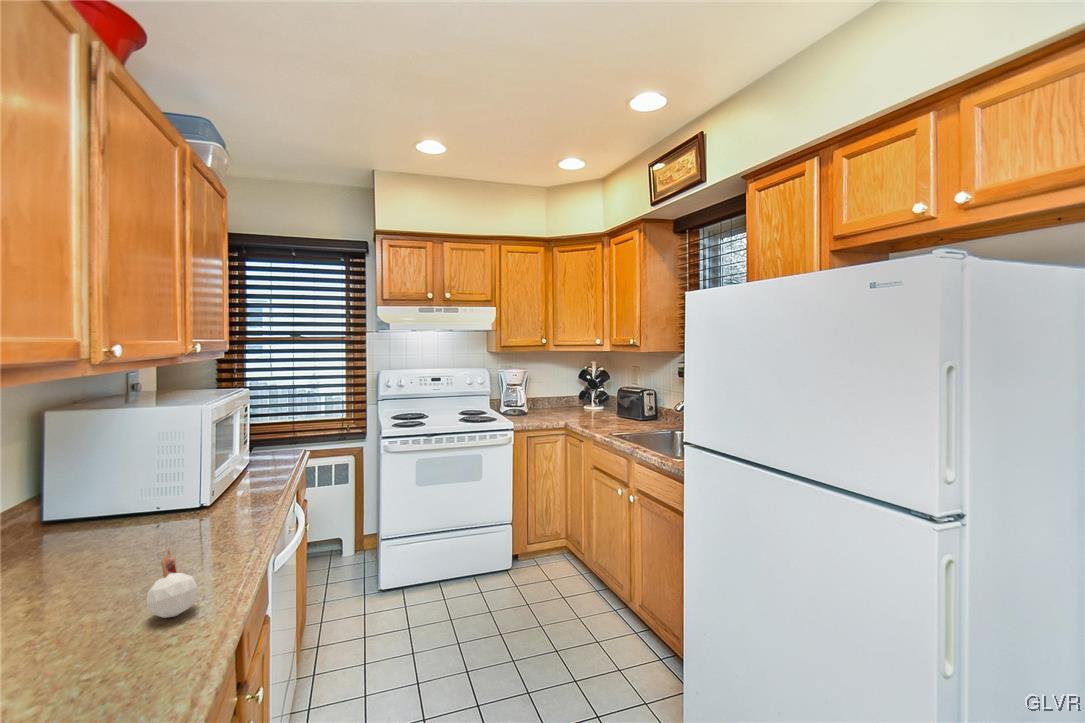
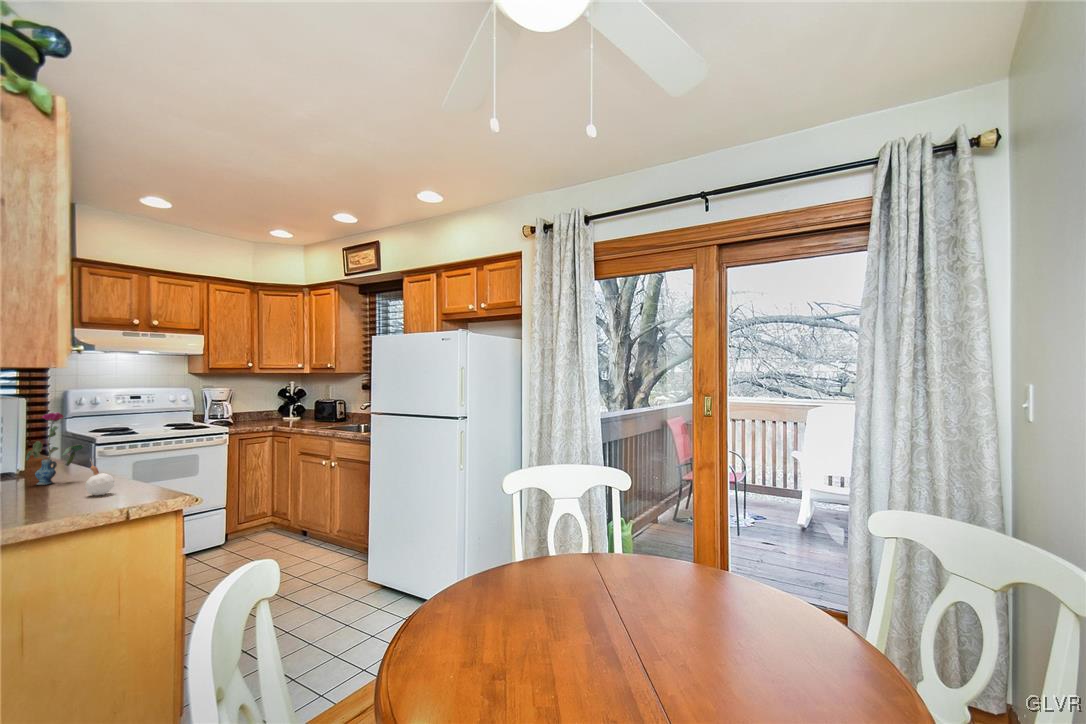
vase: none [173,433,240,543] -> present [26,412,84,485]

